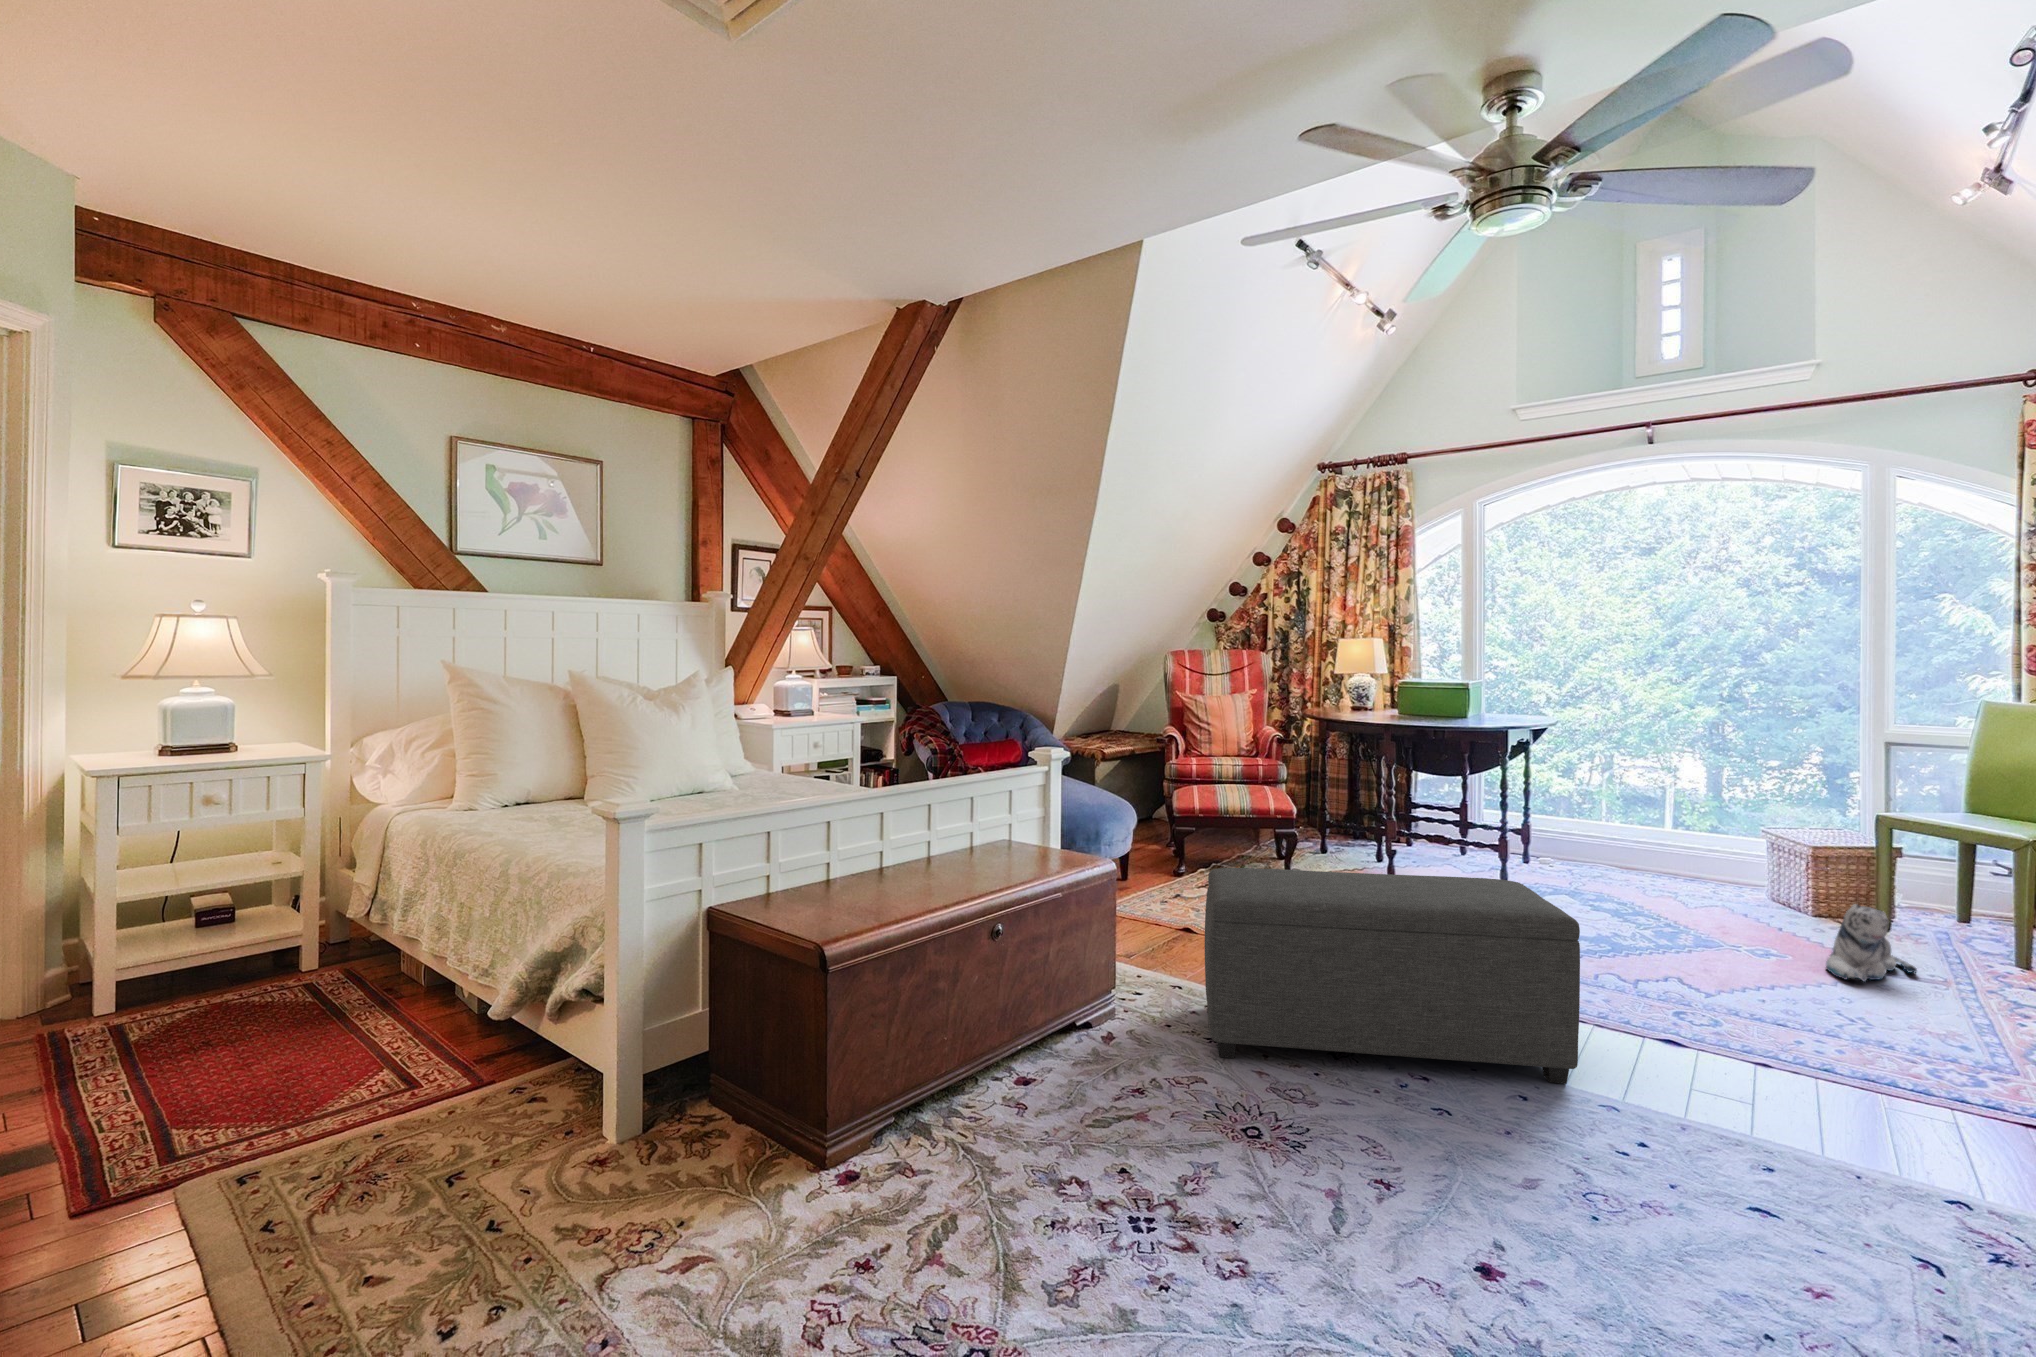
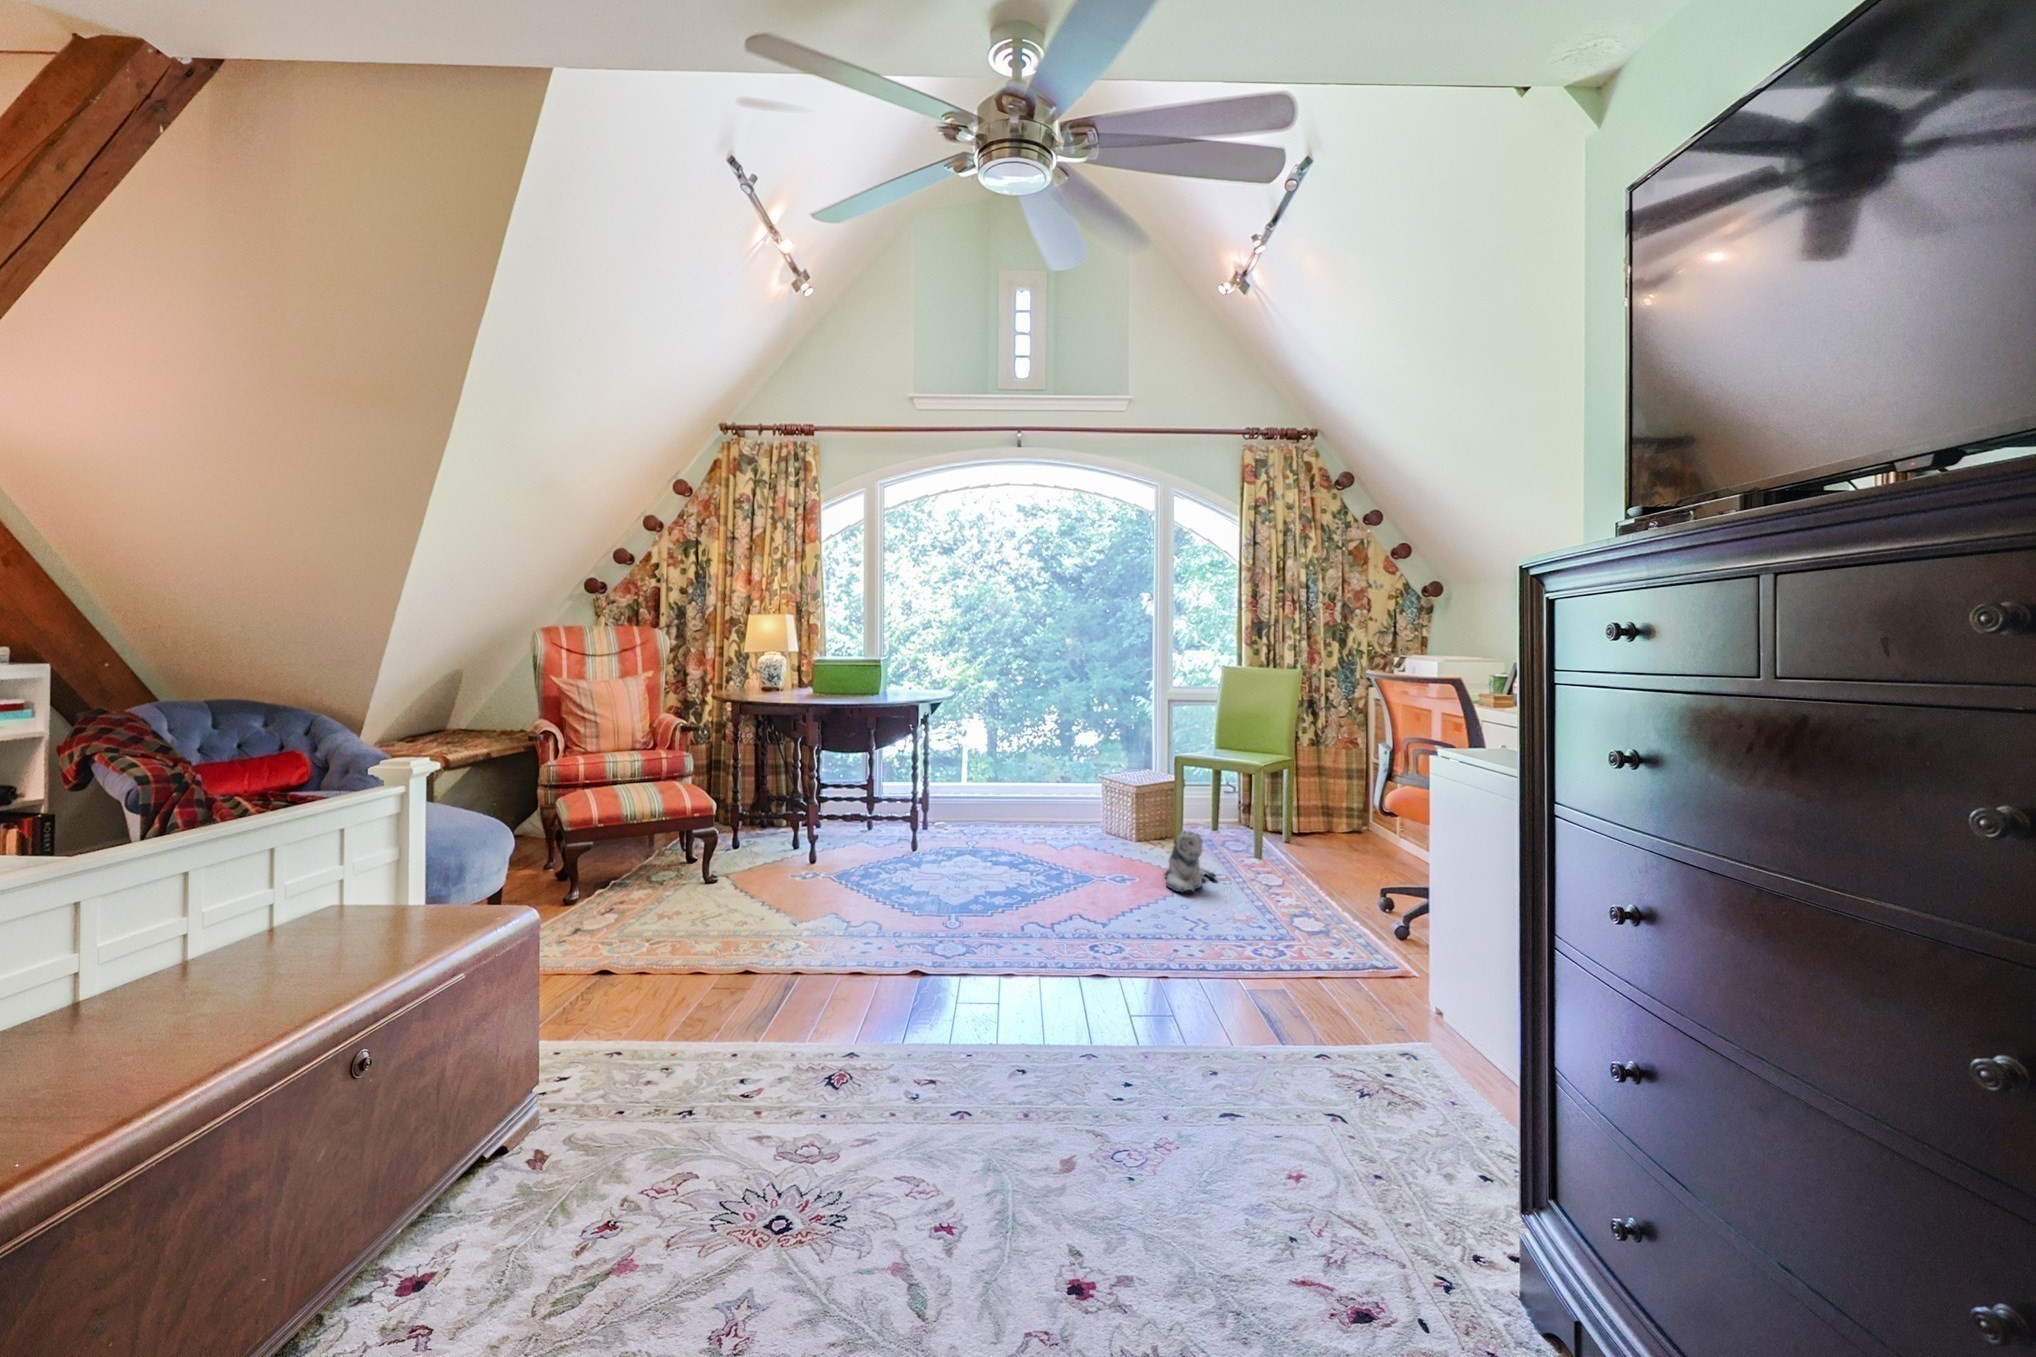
ottoman: present [1204,868,1580,1084] -> none [661,853,1063,1133]

